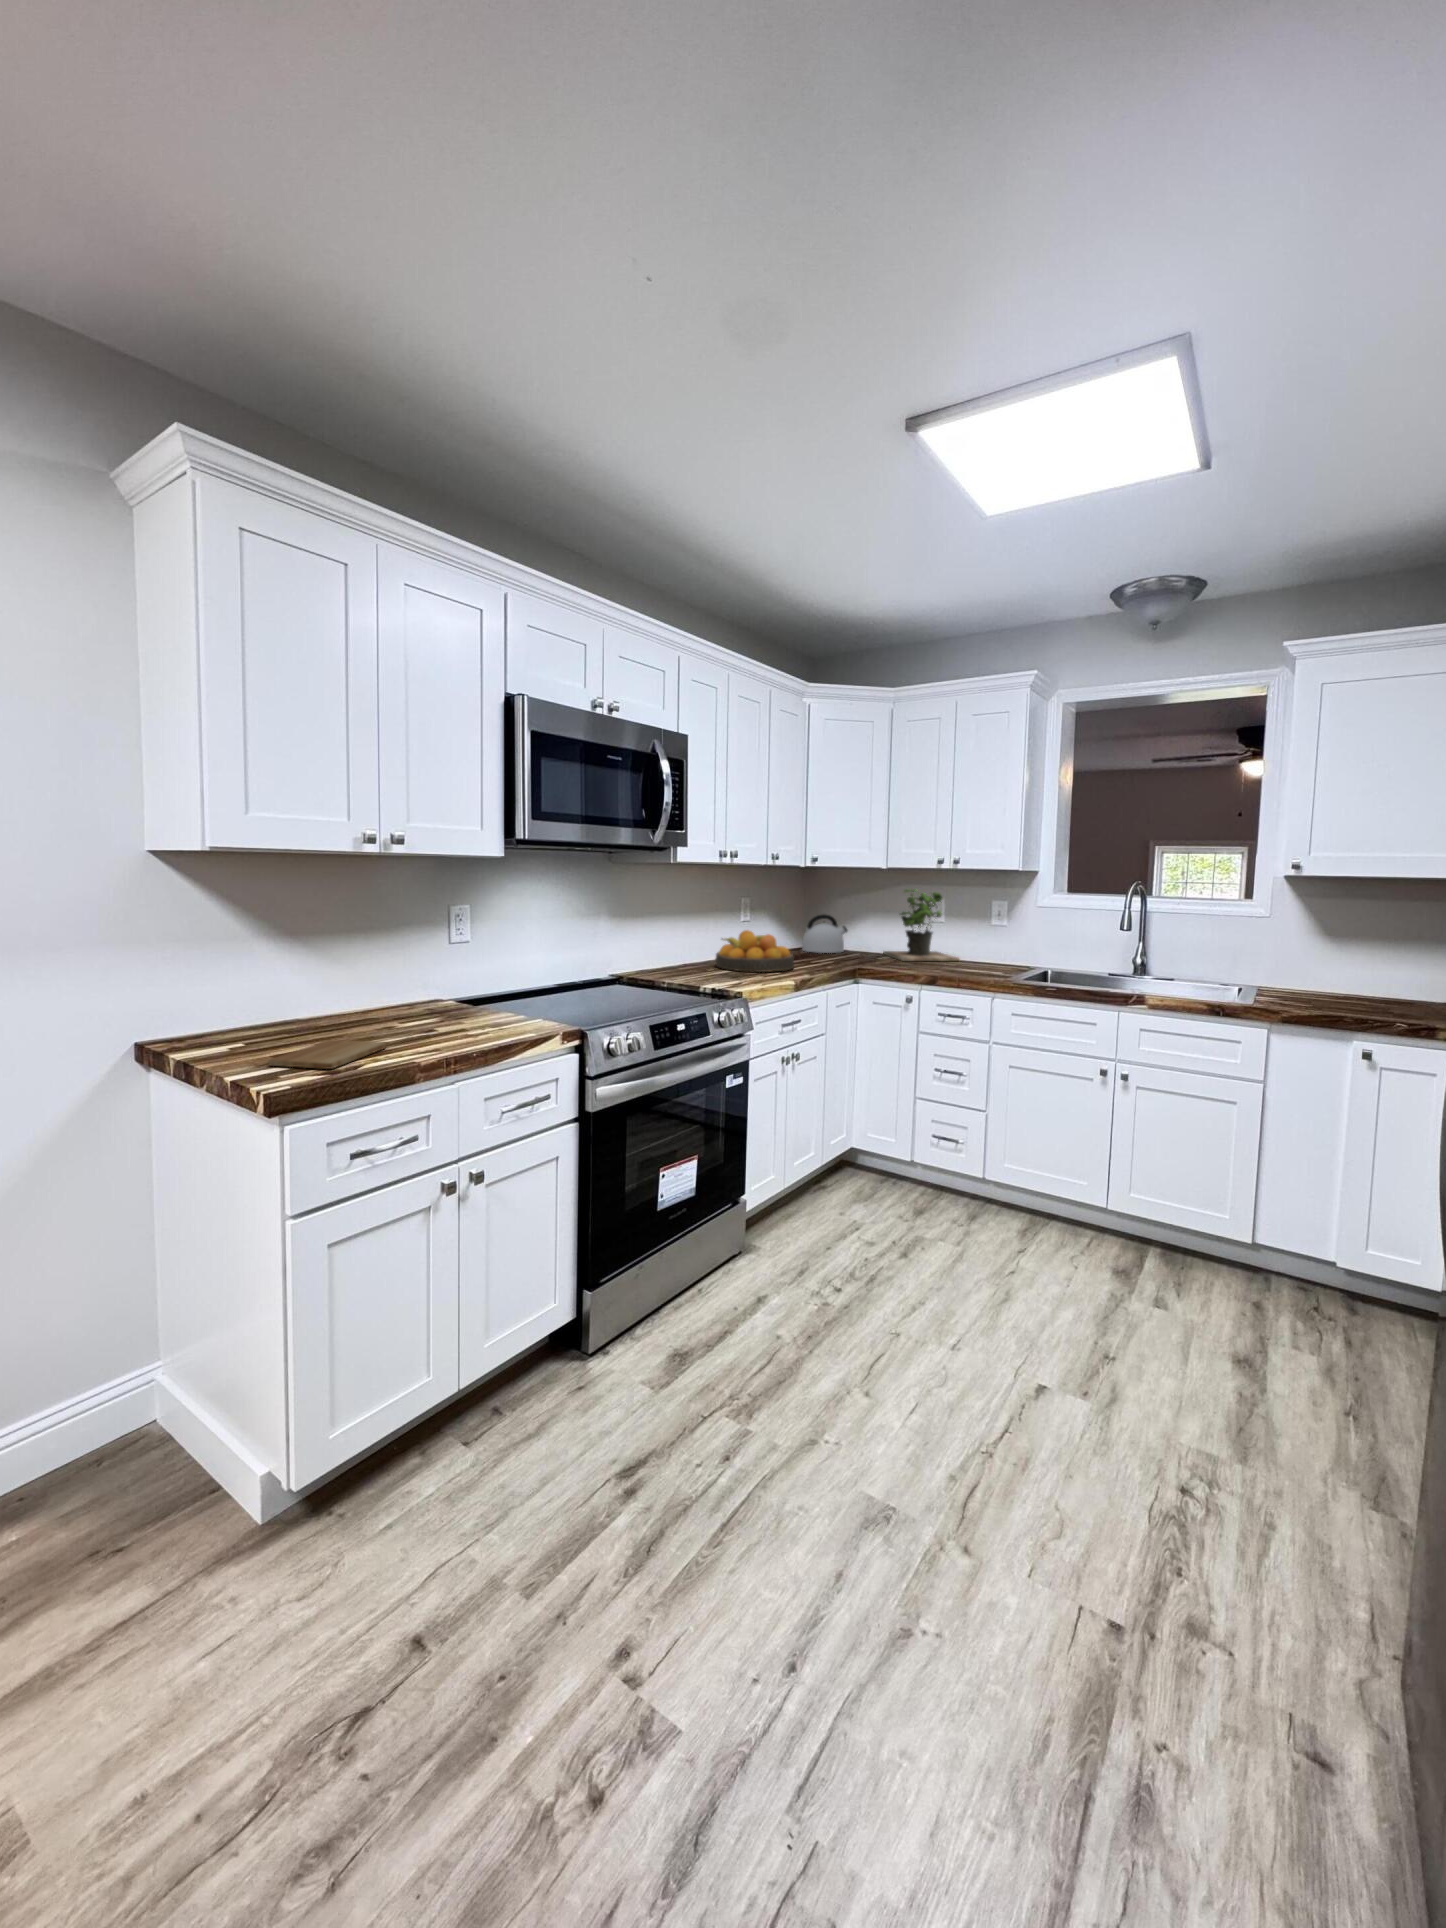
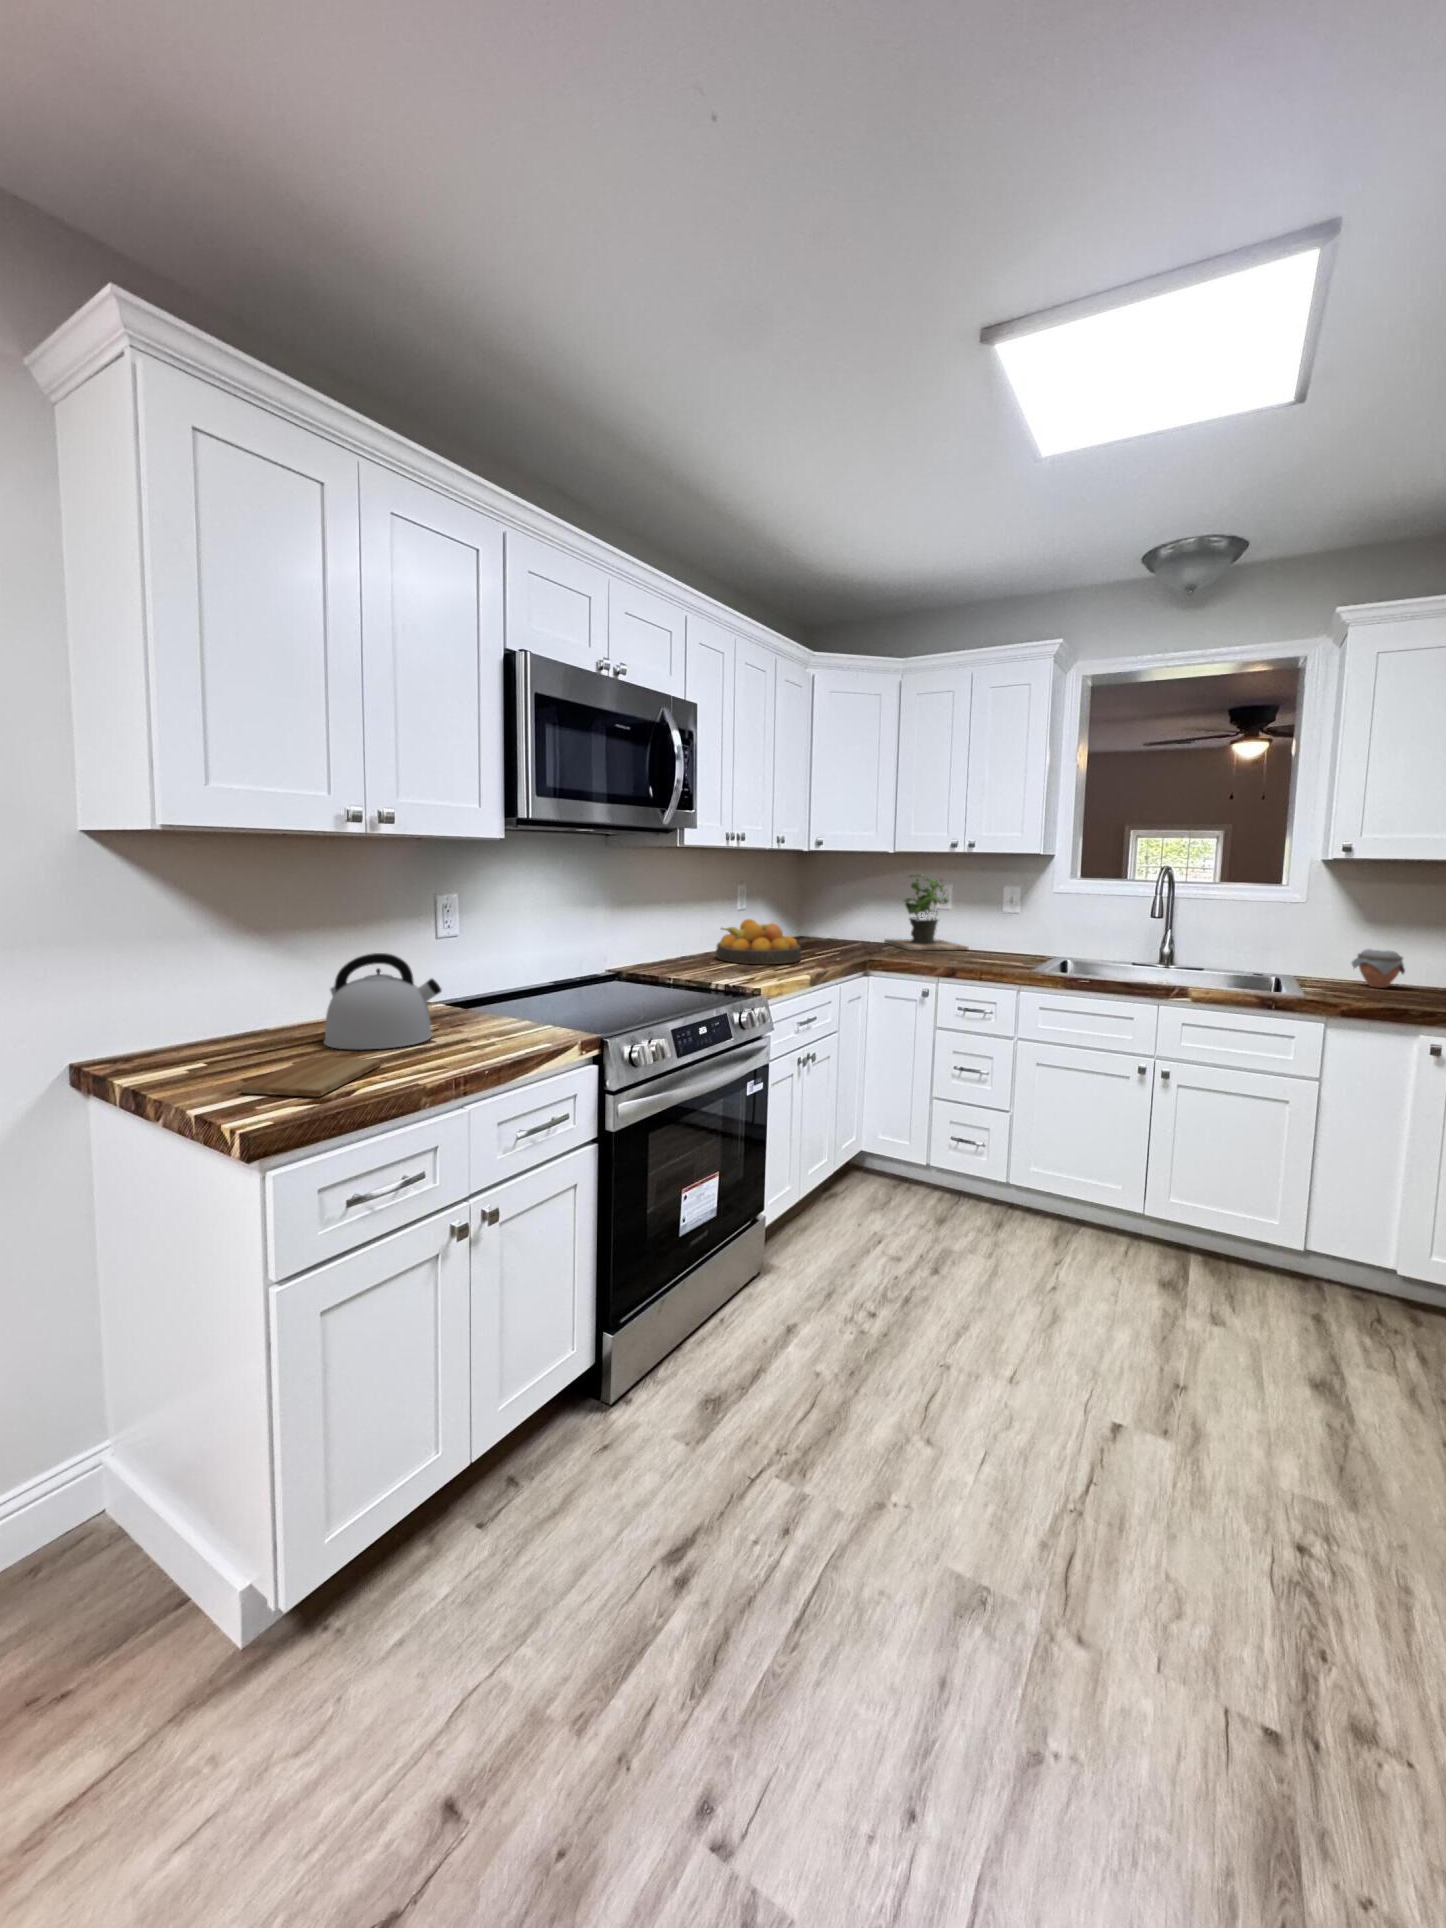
kettle: present [802,914,847,953] -> present [324,953,441,1049]
jar: none [1311,962,1361,999] -> present [1352,949,1405,988]

